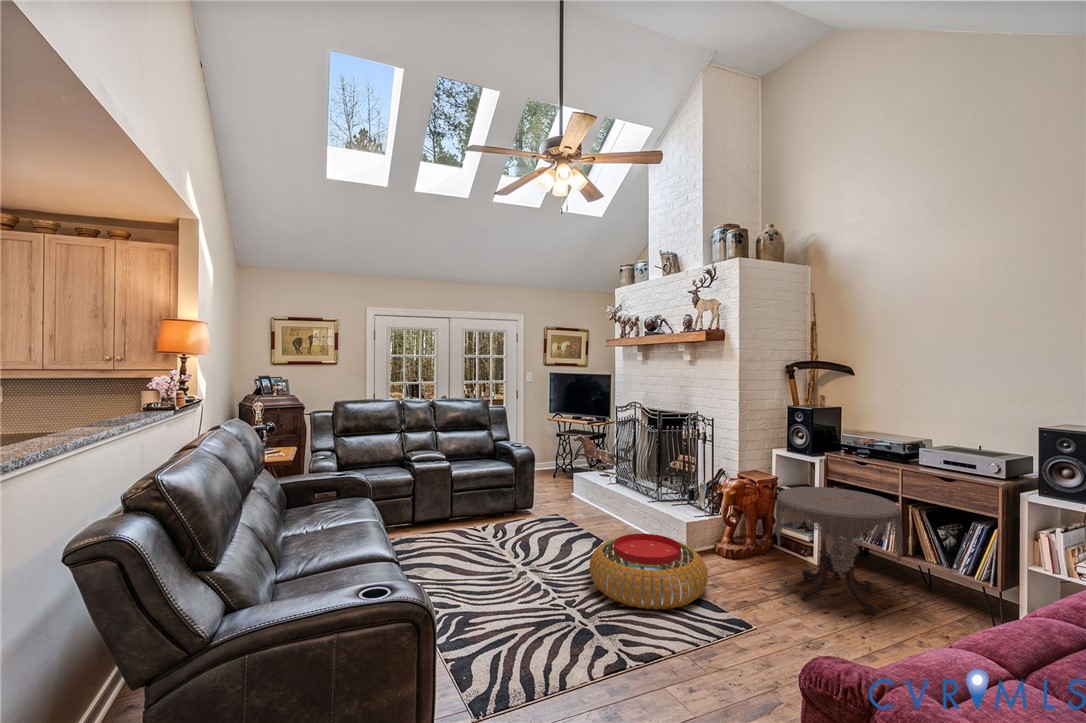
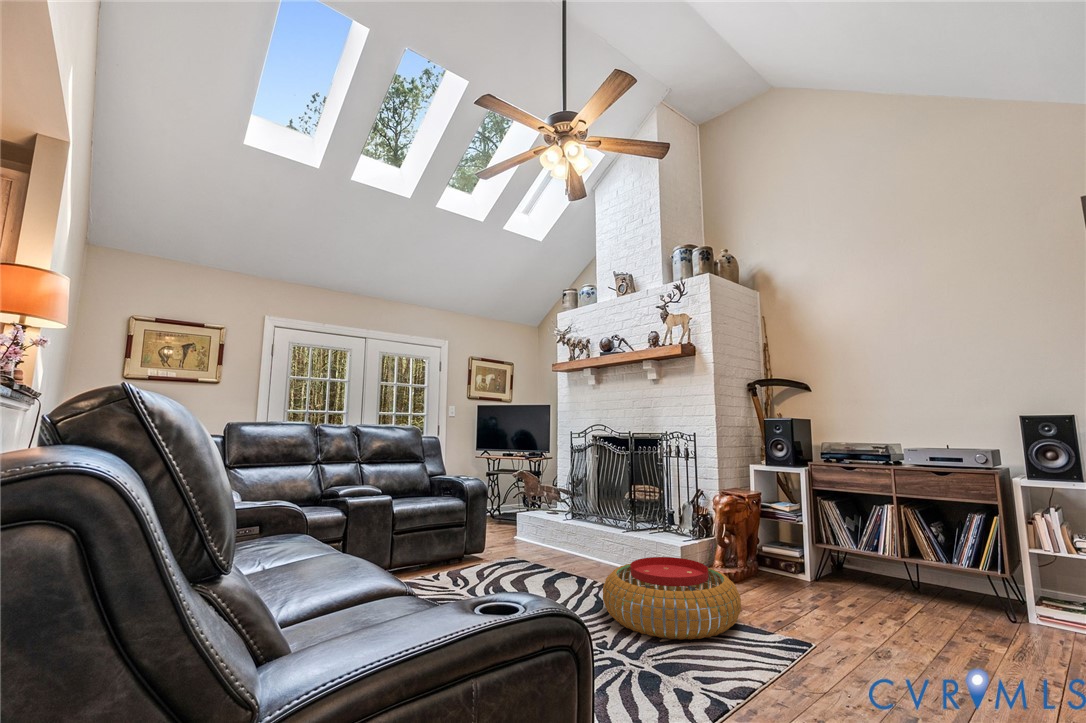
side table: present [776,487,903,615] -> none [785,495,916,618]

